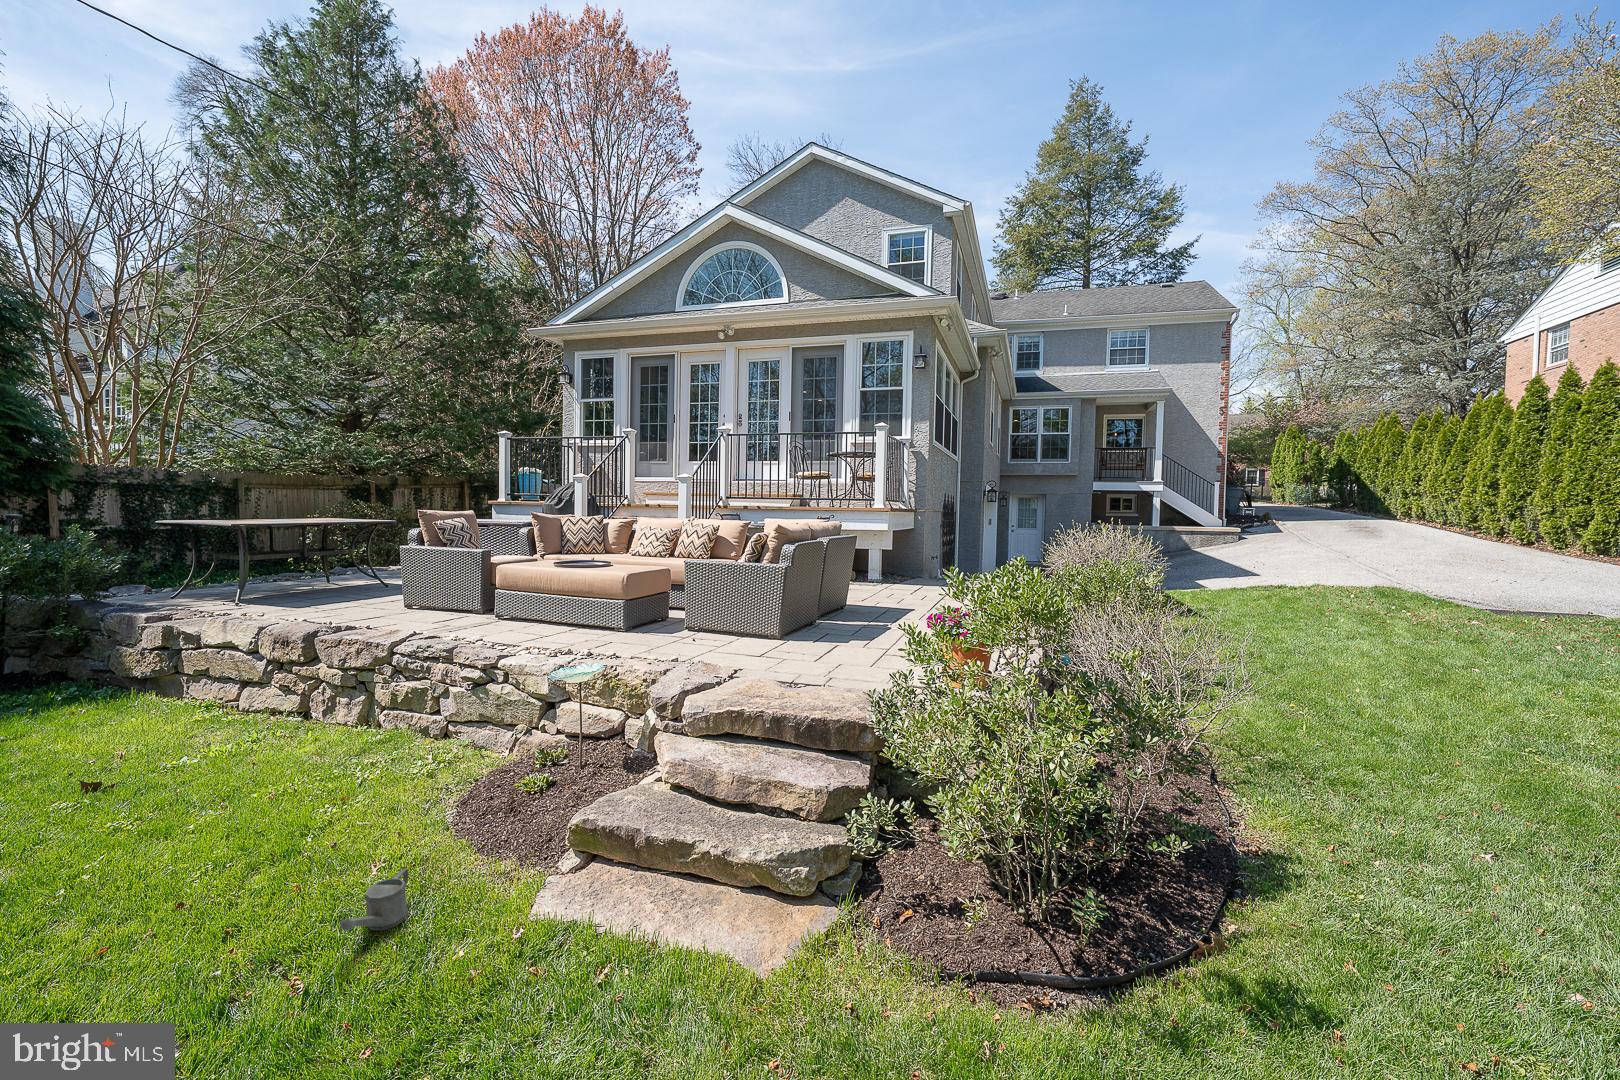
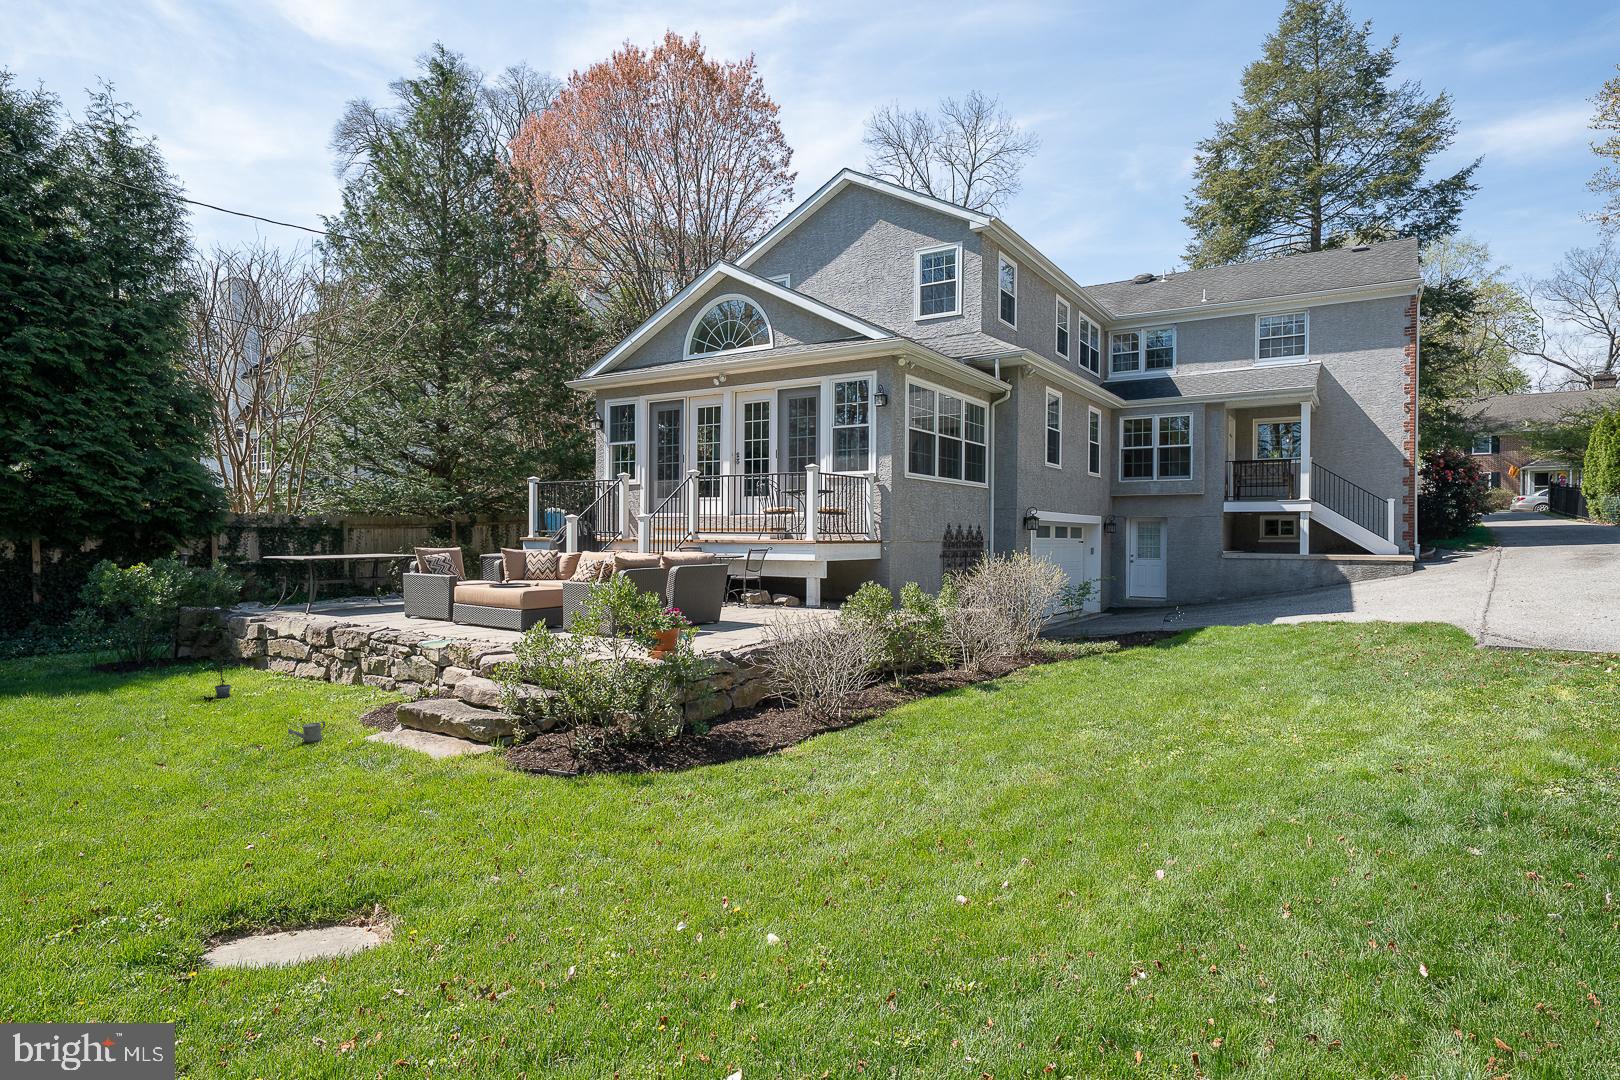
potted plant: none [73,666,140,779] -> present [210,636,236,698]

